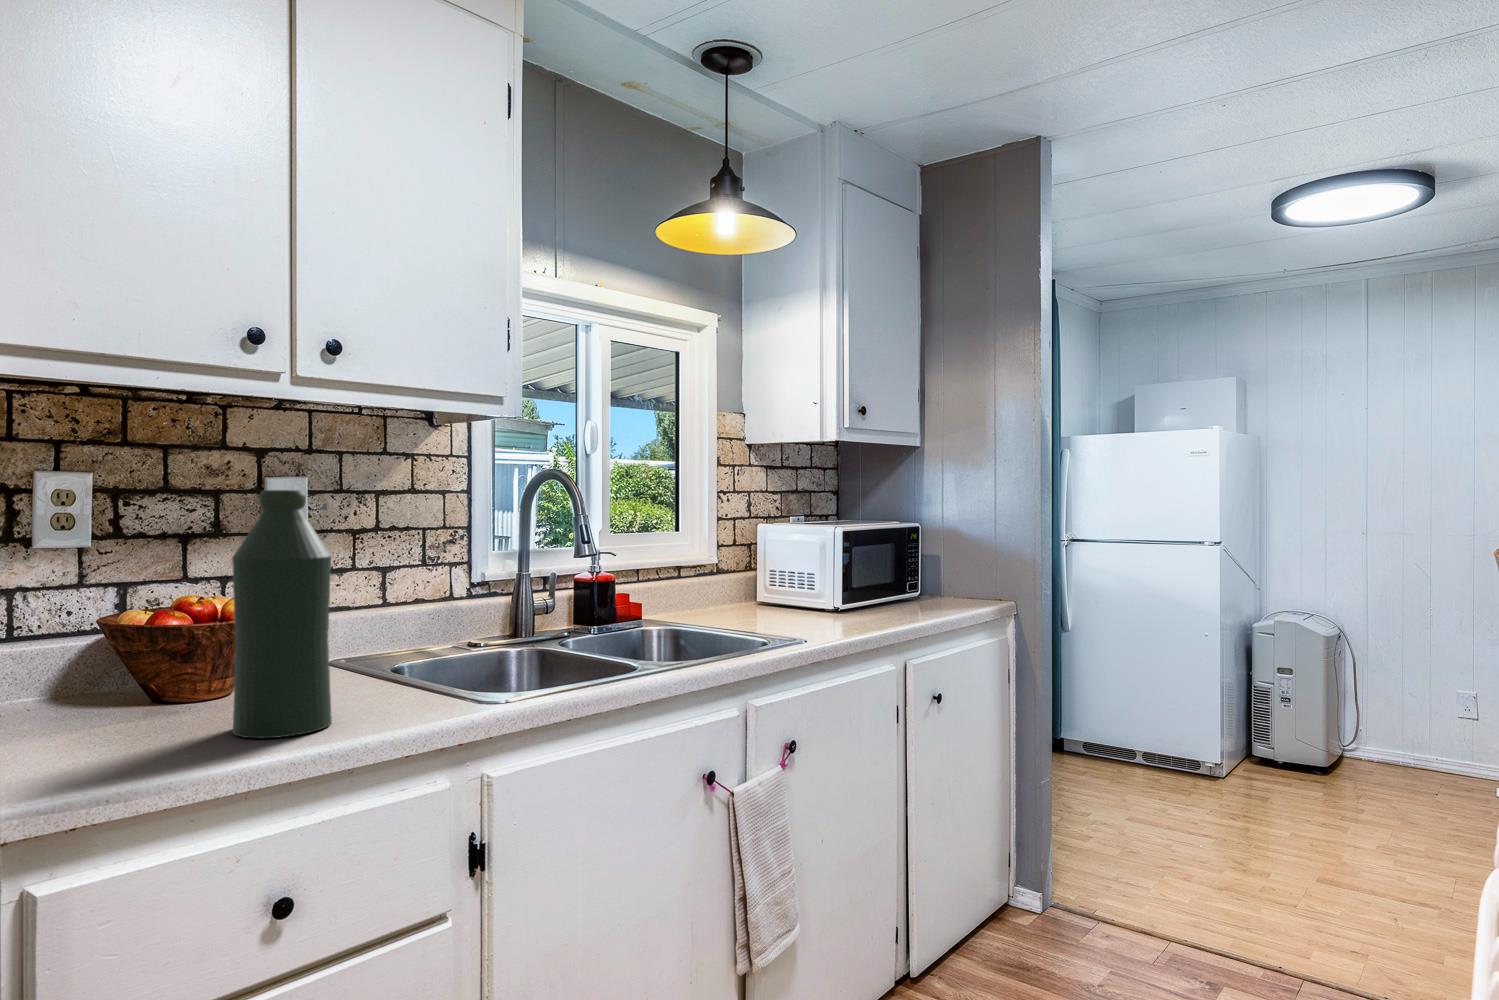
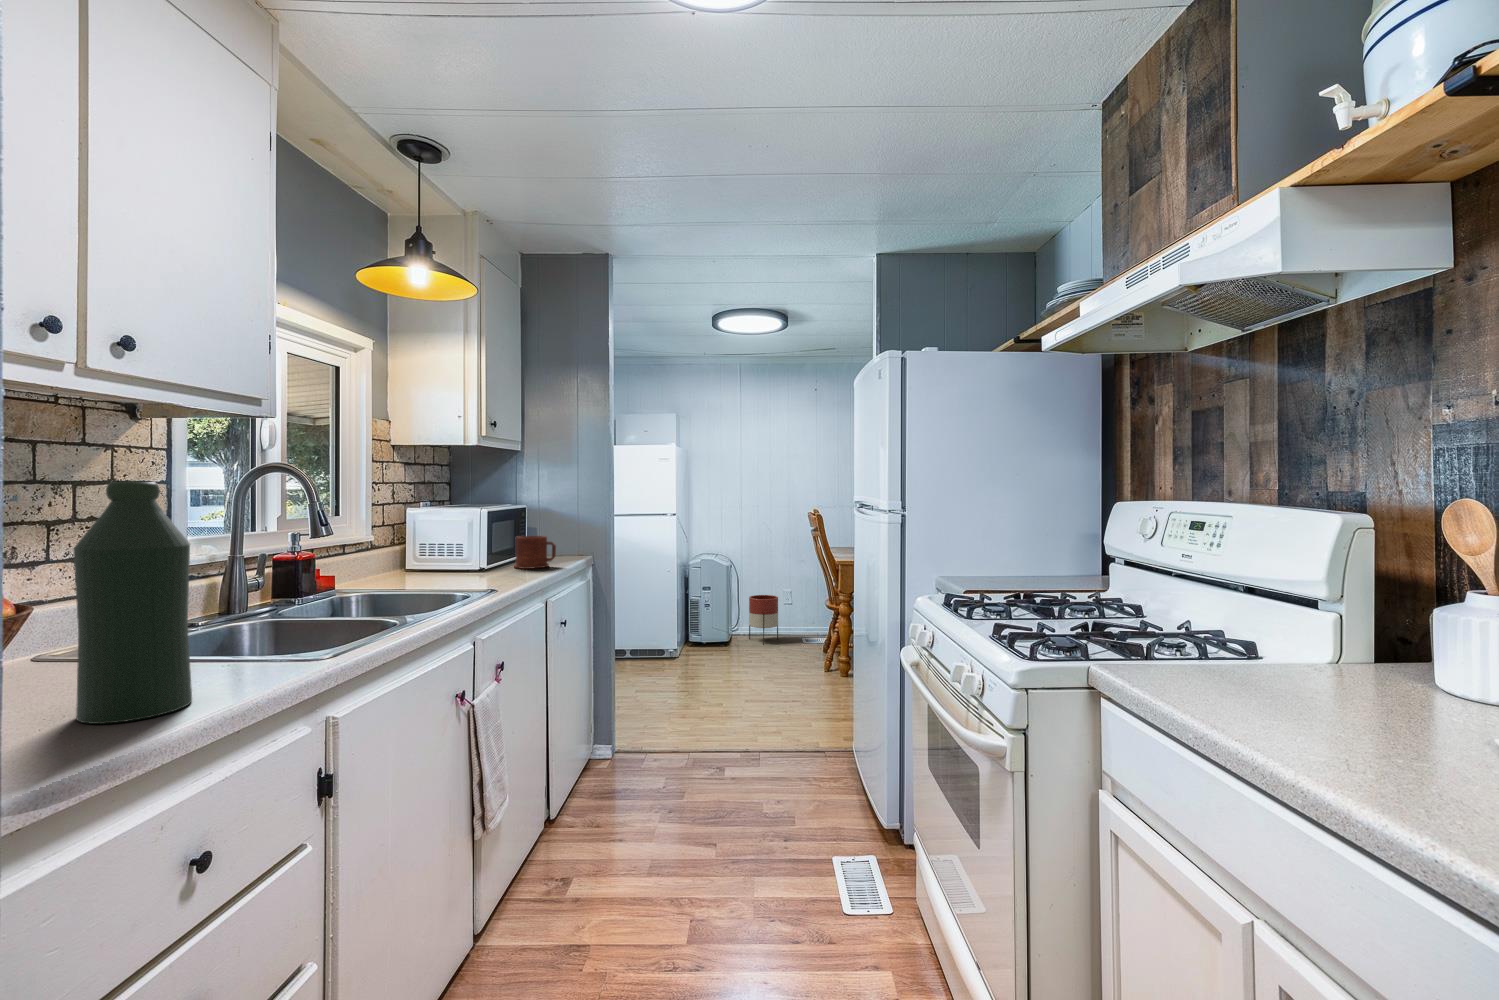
mug: none [886,564,943,611] -> present [514,536,556,569]
planter: none [1377,689,1444,783] -> present [749,595,778,645]

